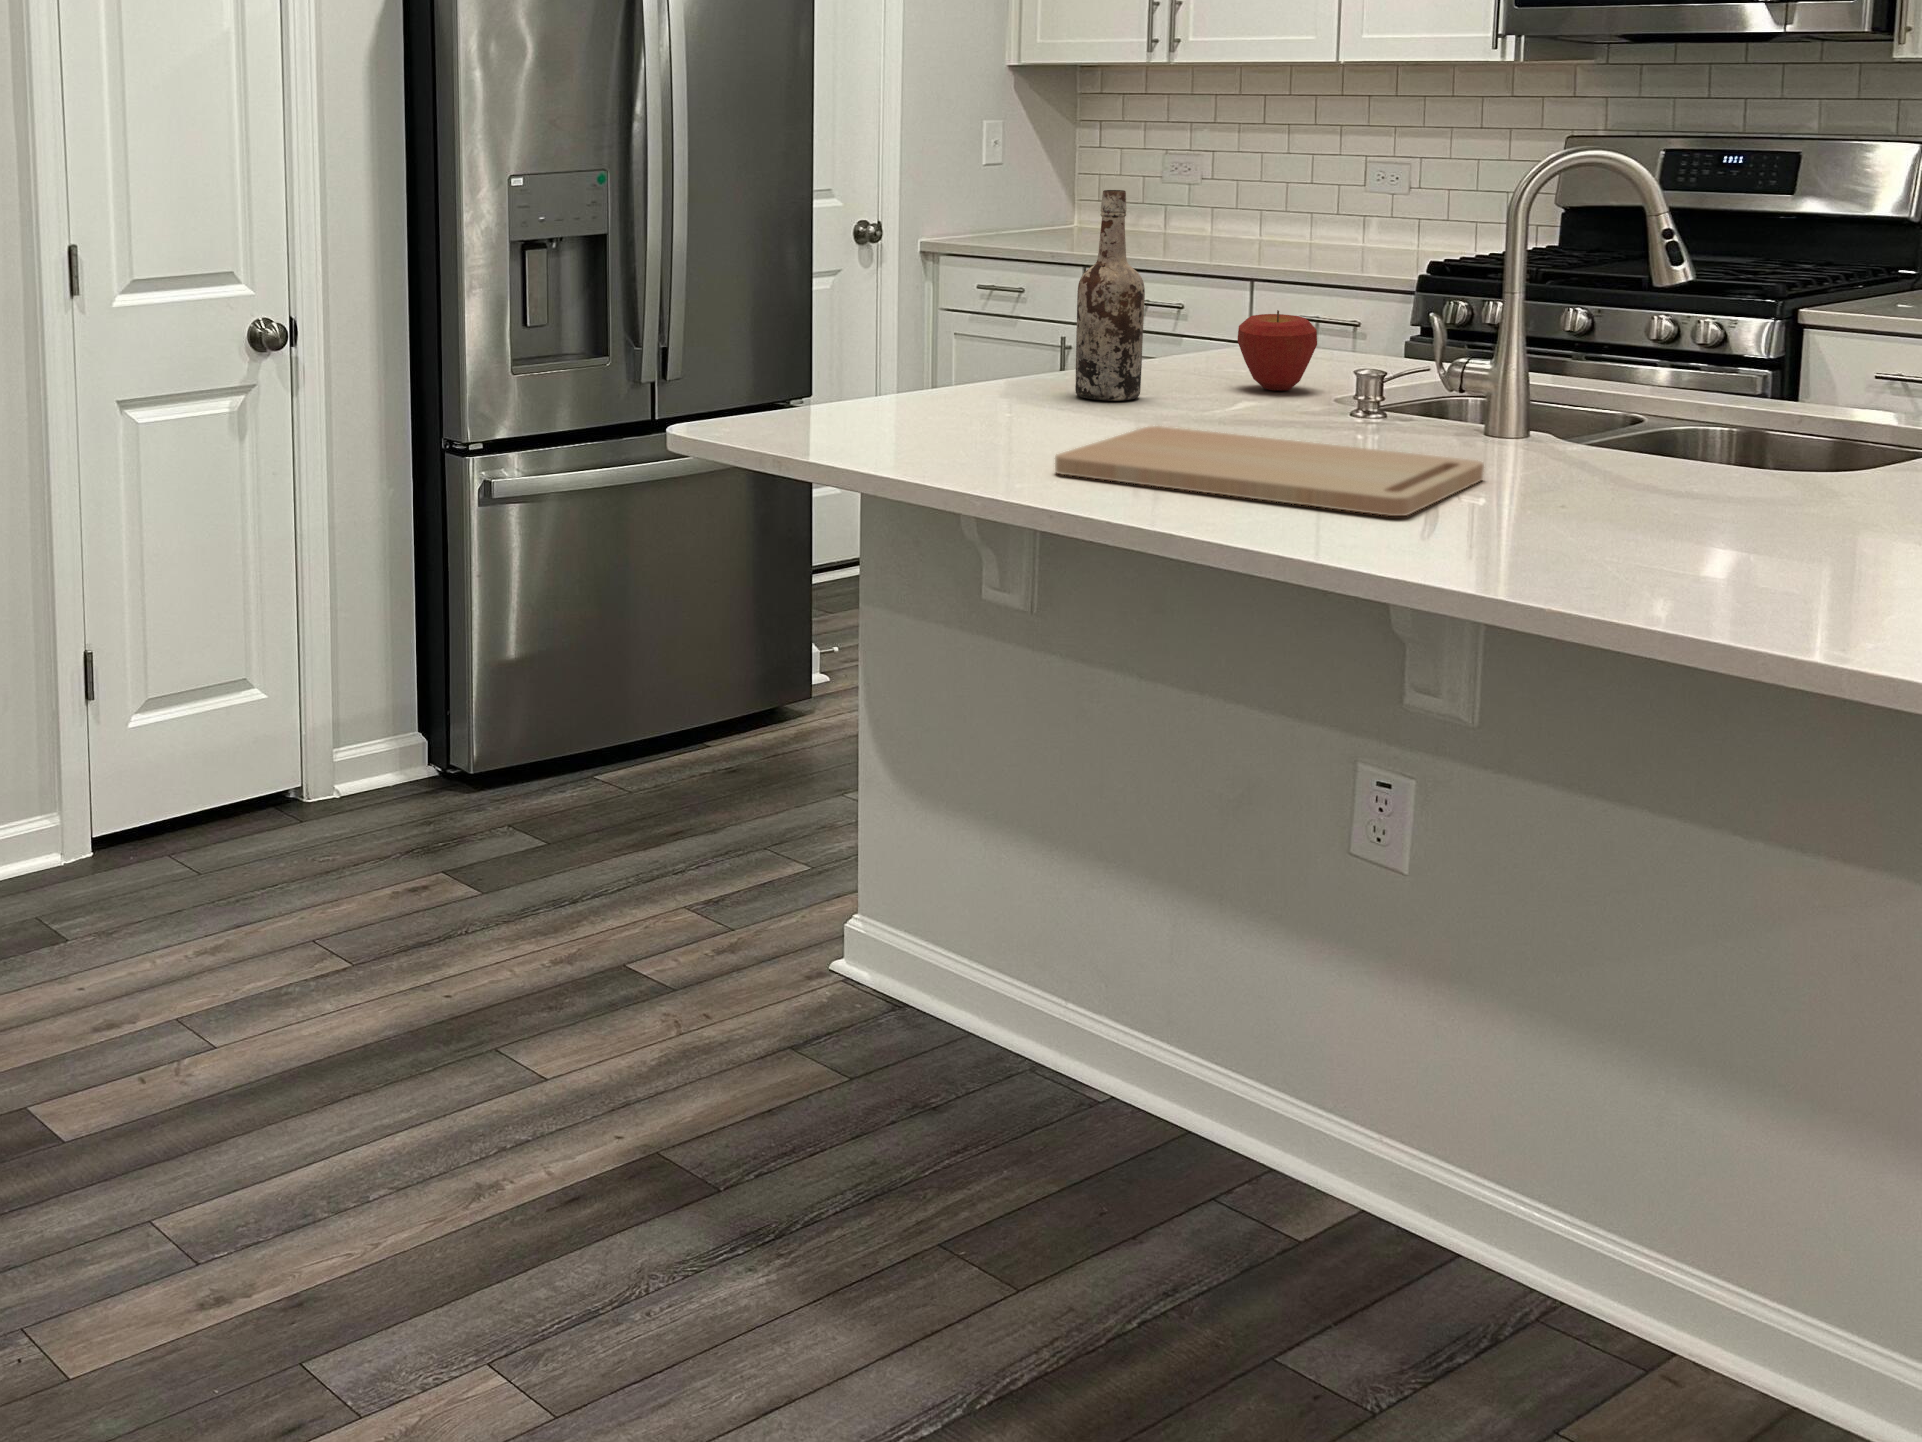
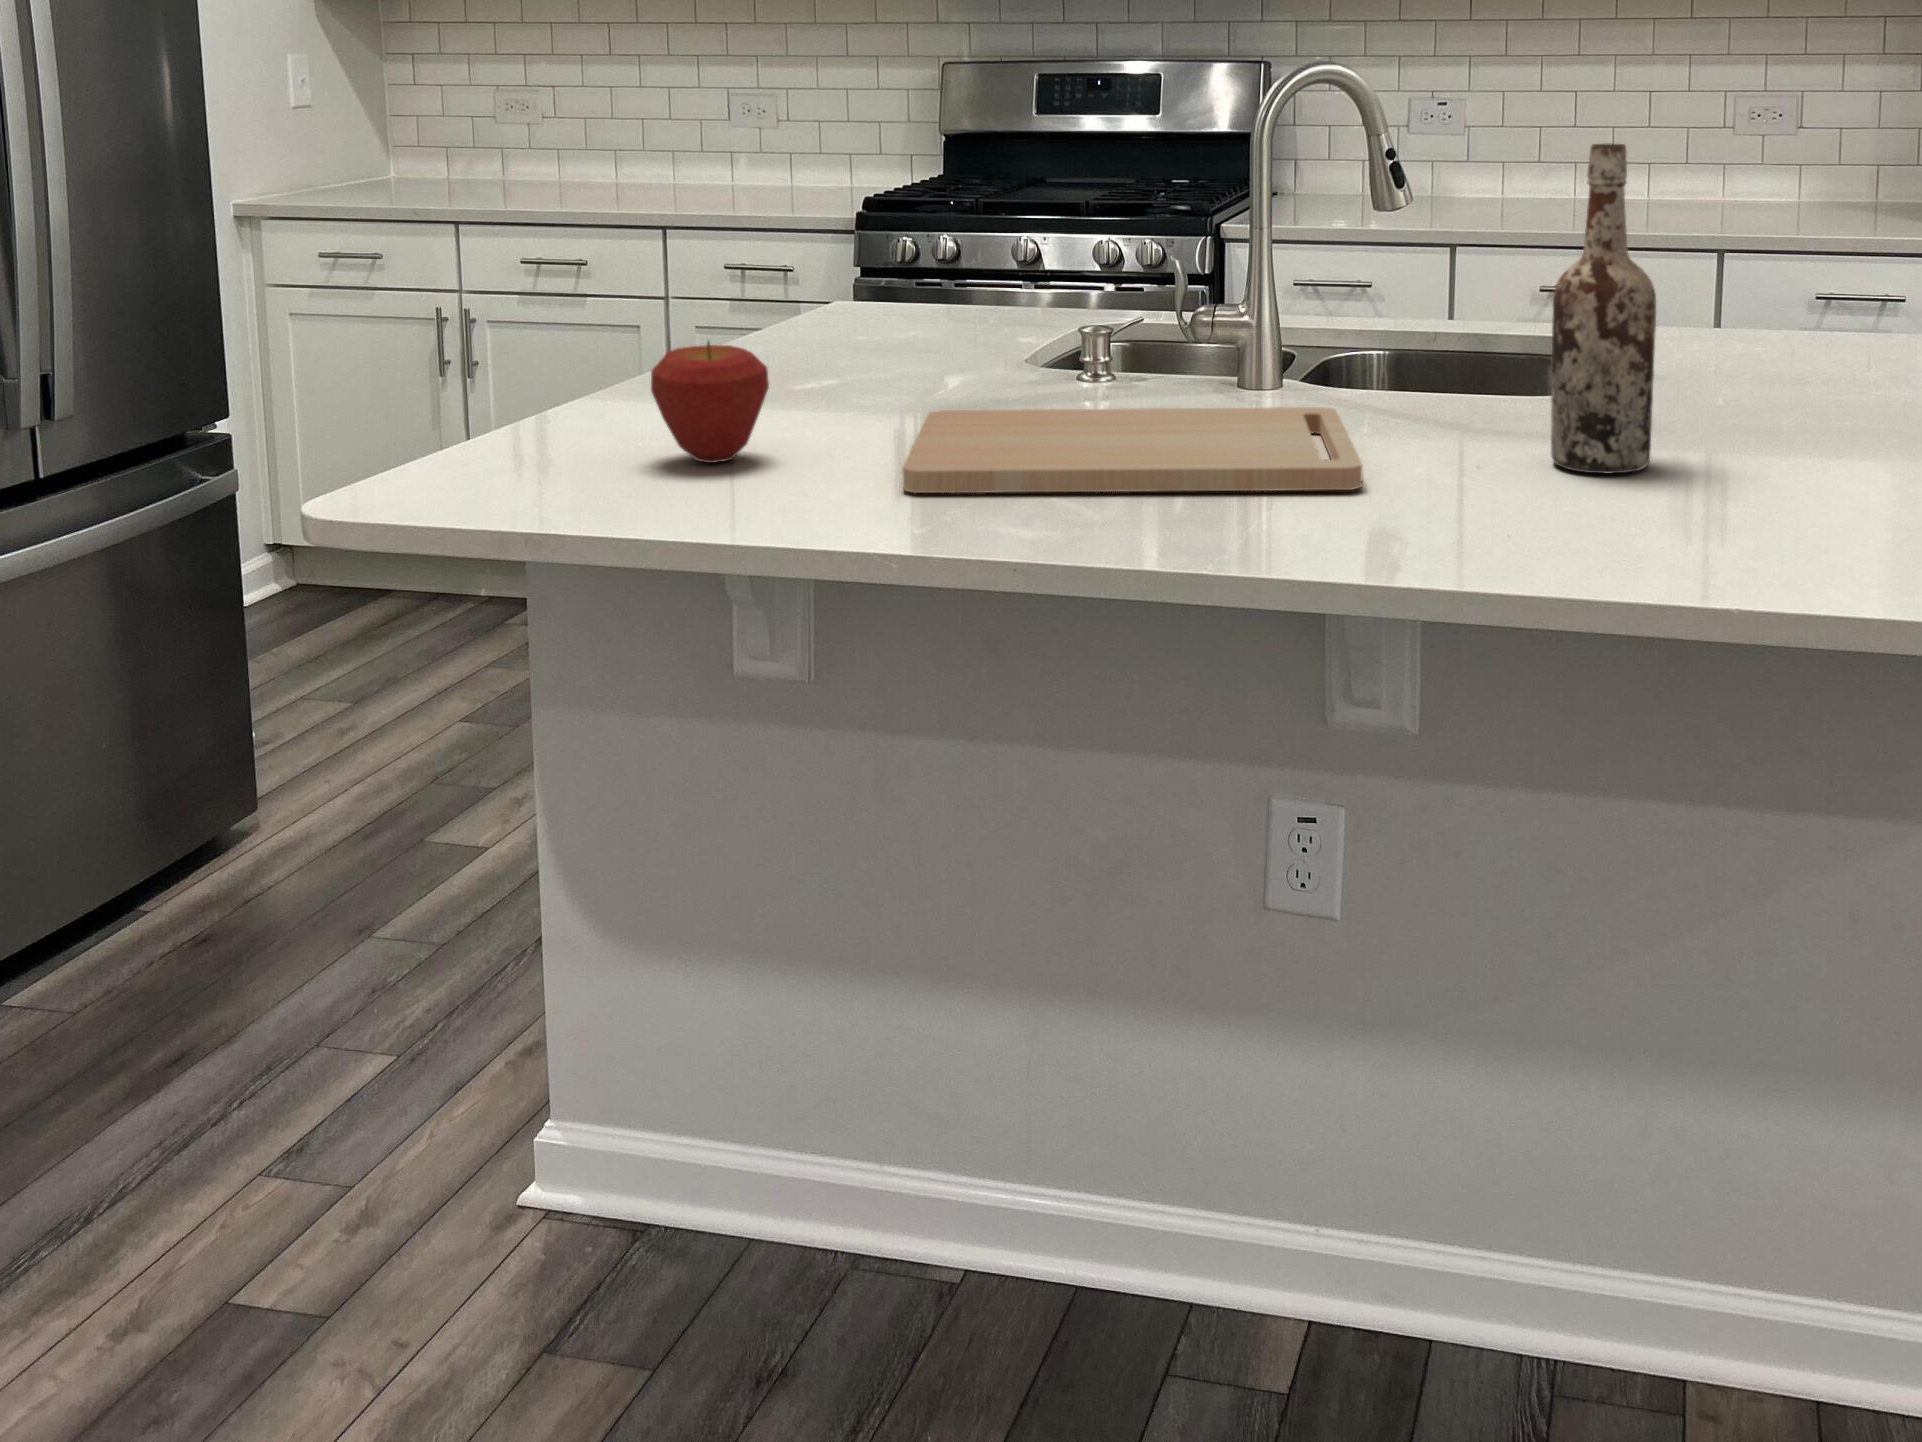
wine bottle: present [1075,190,1145,401] -> present [1551,144,1656,473]
apple: present [1237,310,1317,390] -> present [651,342,769,463]

